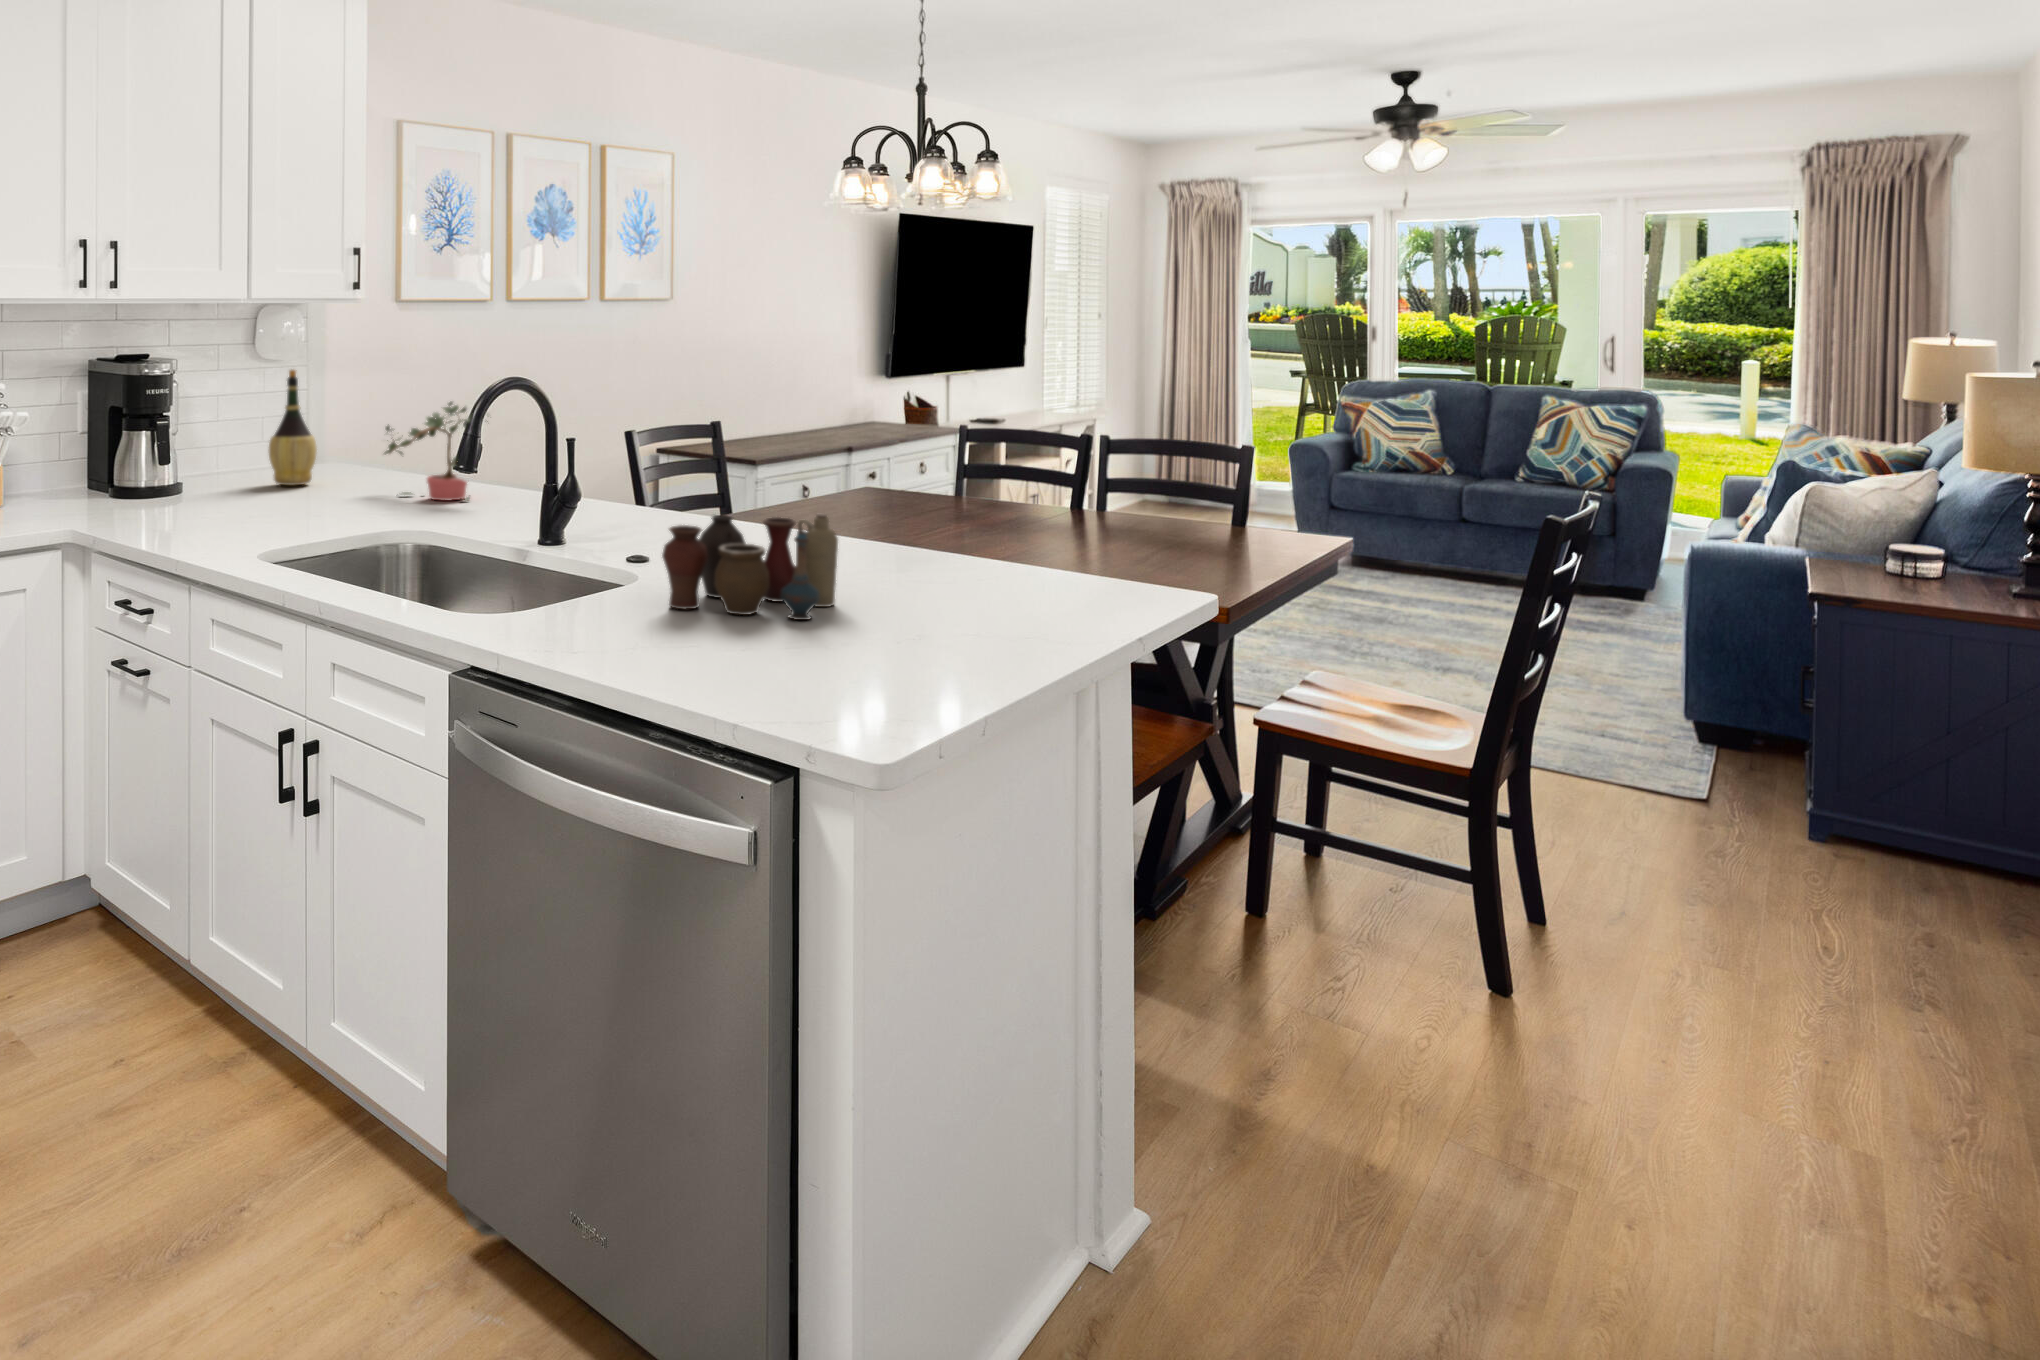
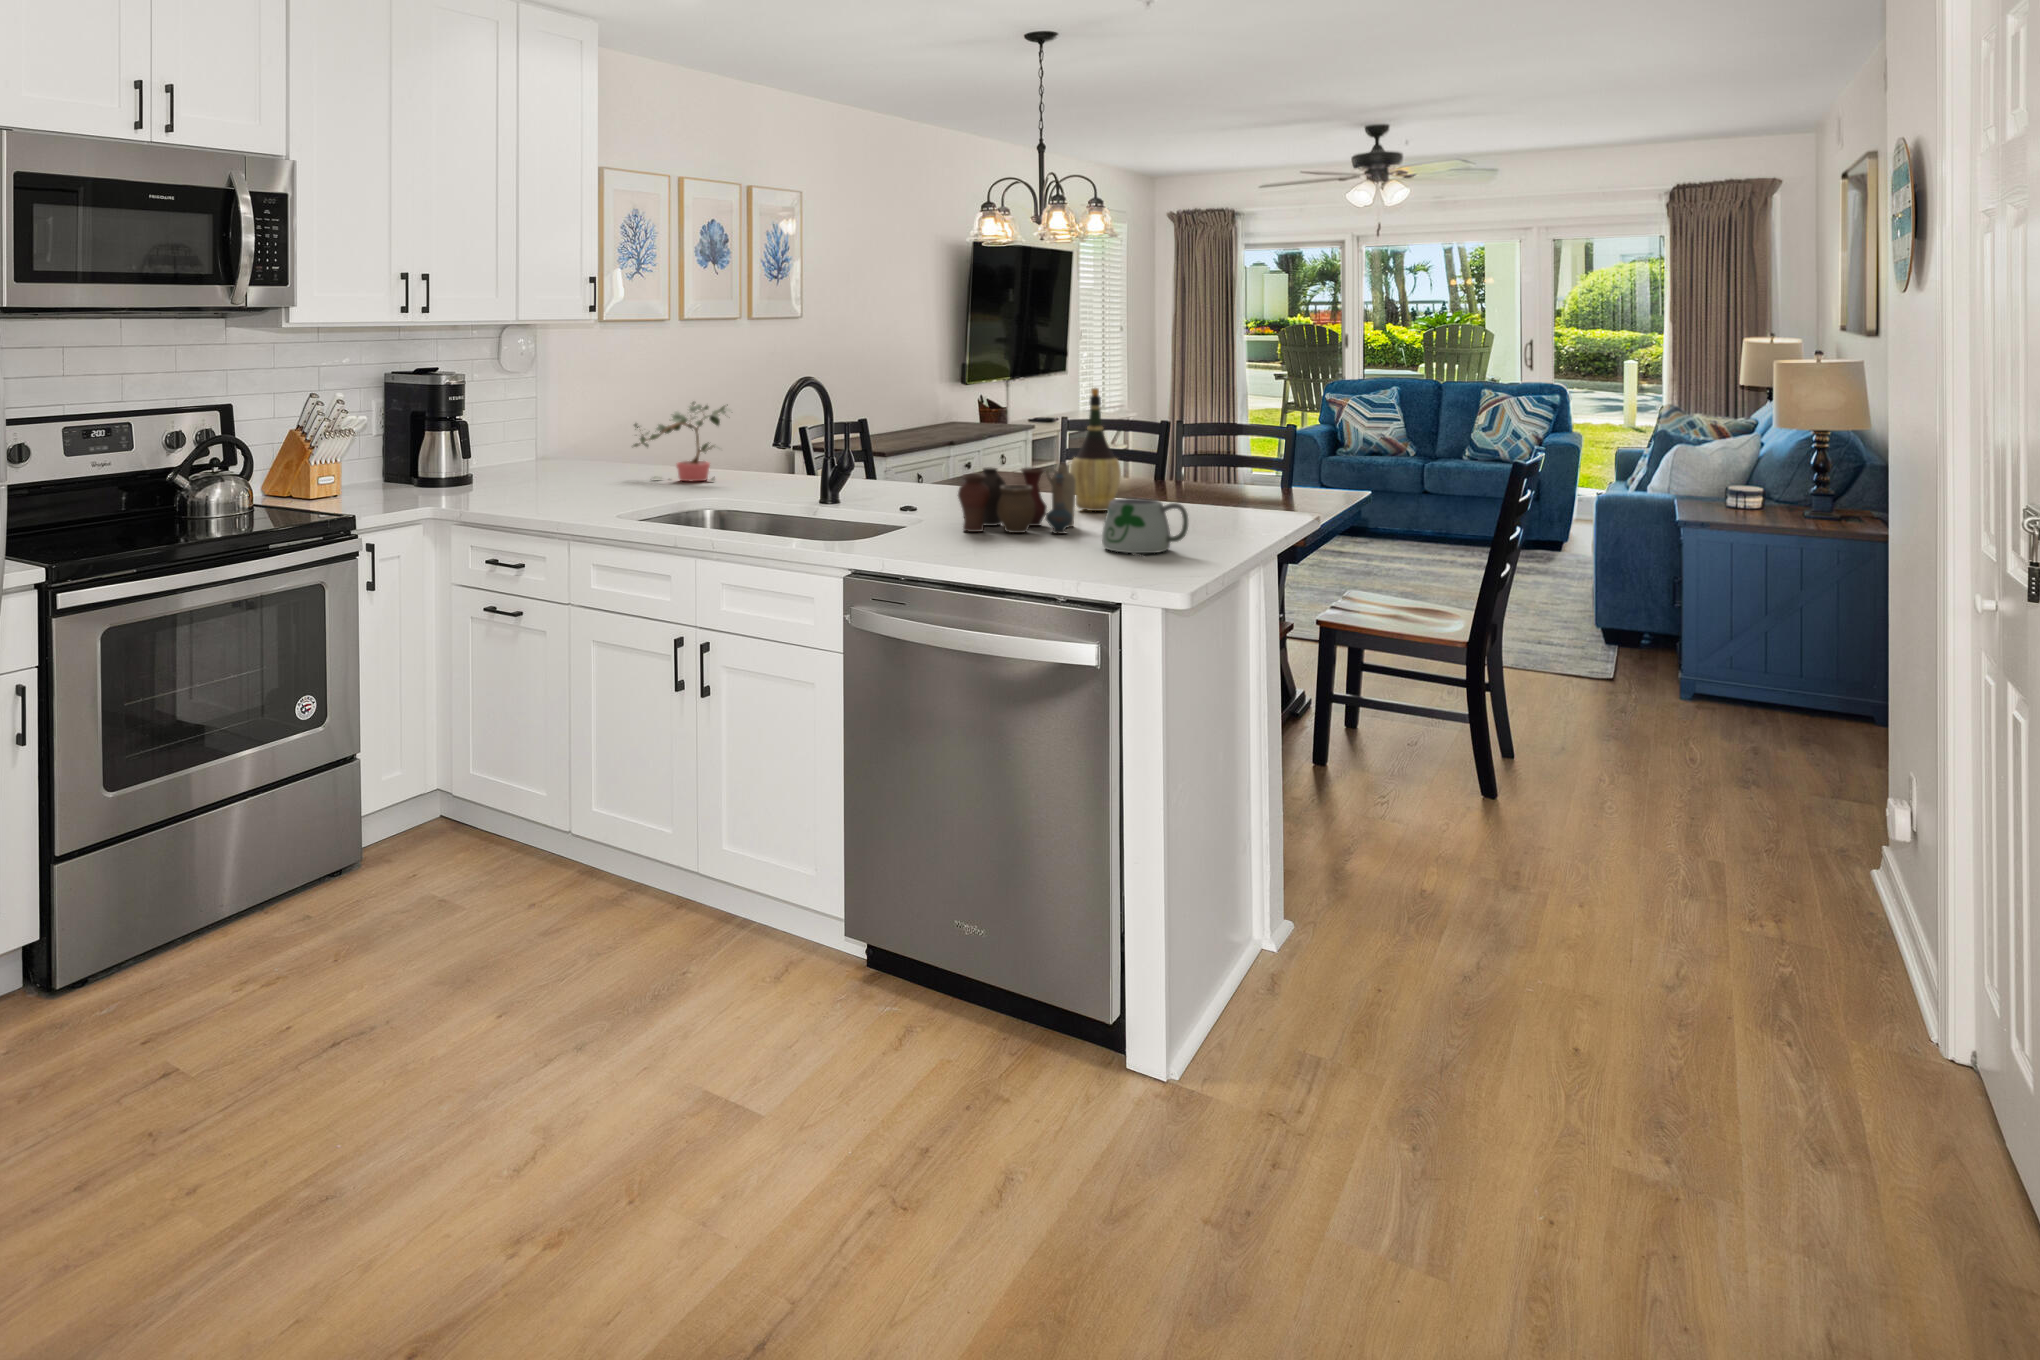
wine bottle: present [269,369,317,485] -> present [1071,388,1121,511]
mug: none [829,580,951,682] -> present [1102,498,1188,557]

